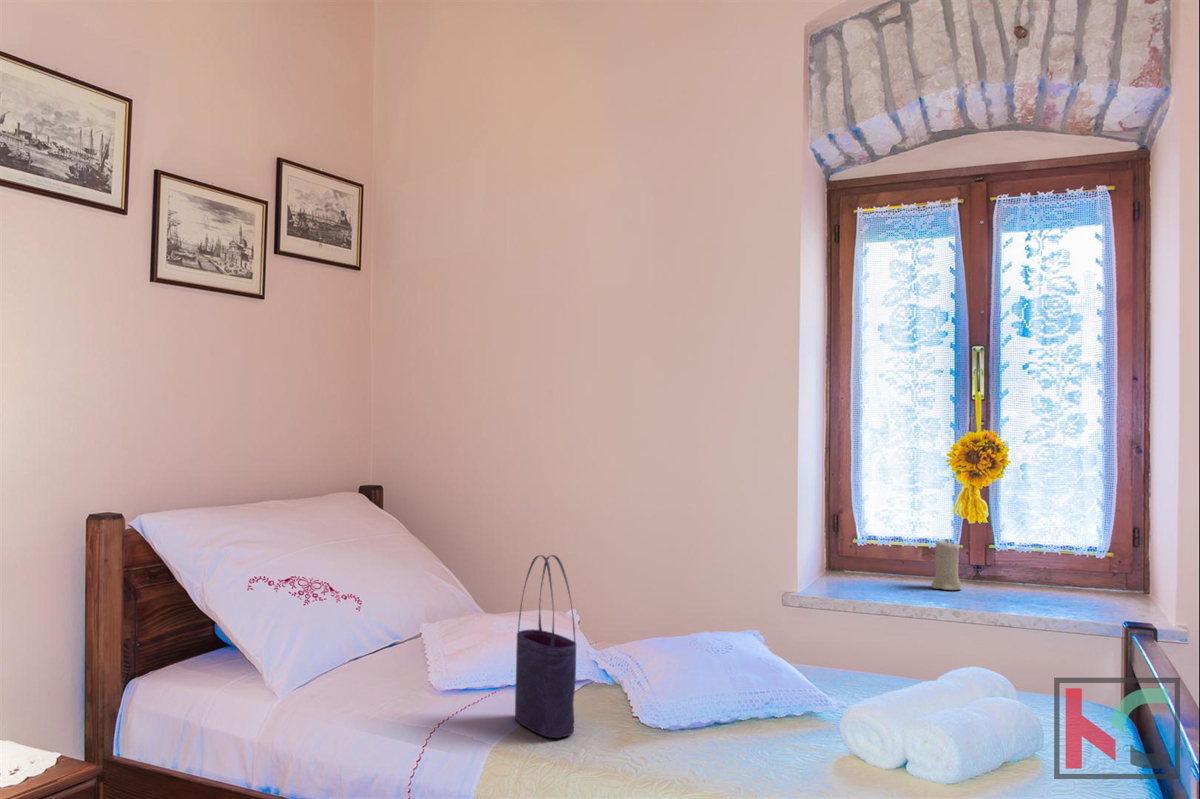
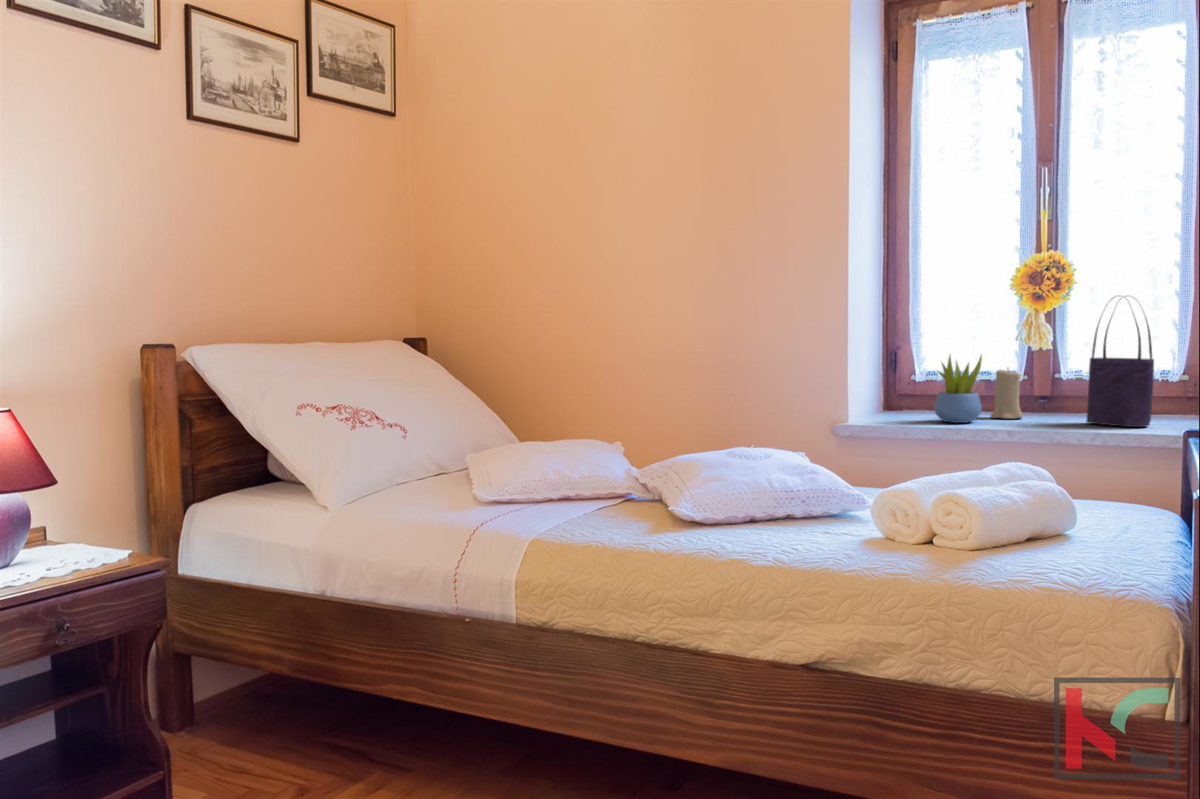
succulent plant: none [879,528,925,595] -> present [934,356,982,423]
tote bag: present [515,555,576,738] -> present [1087,299,1154,427]

